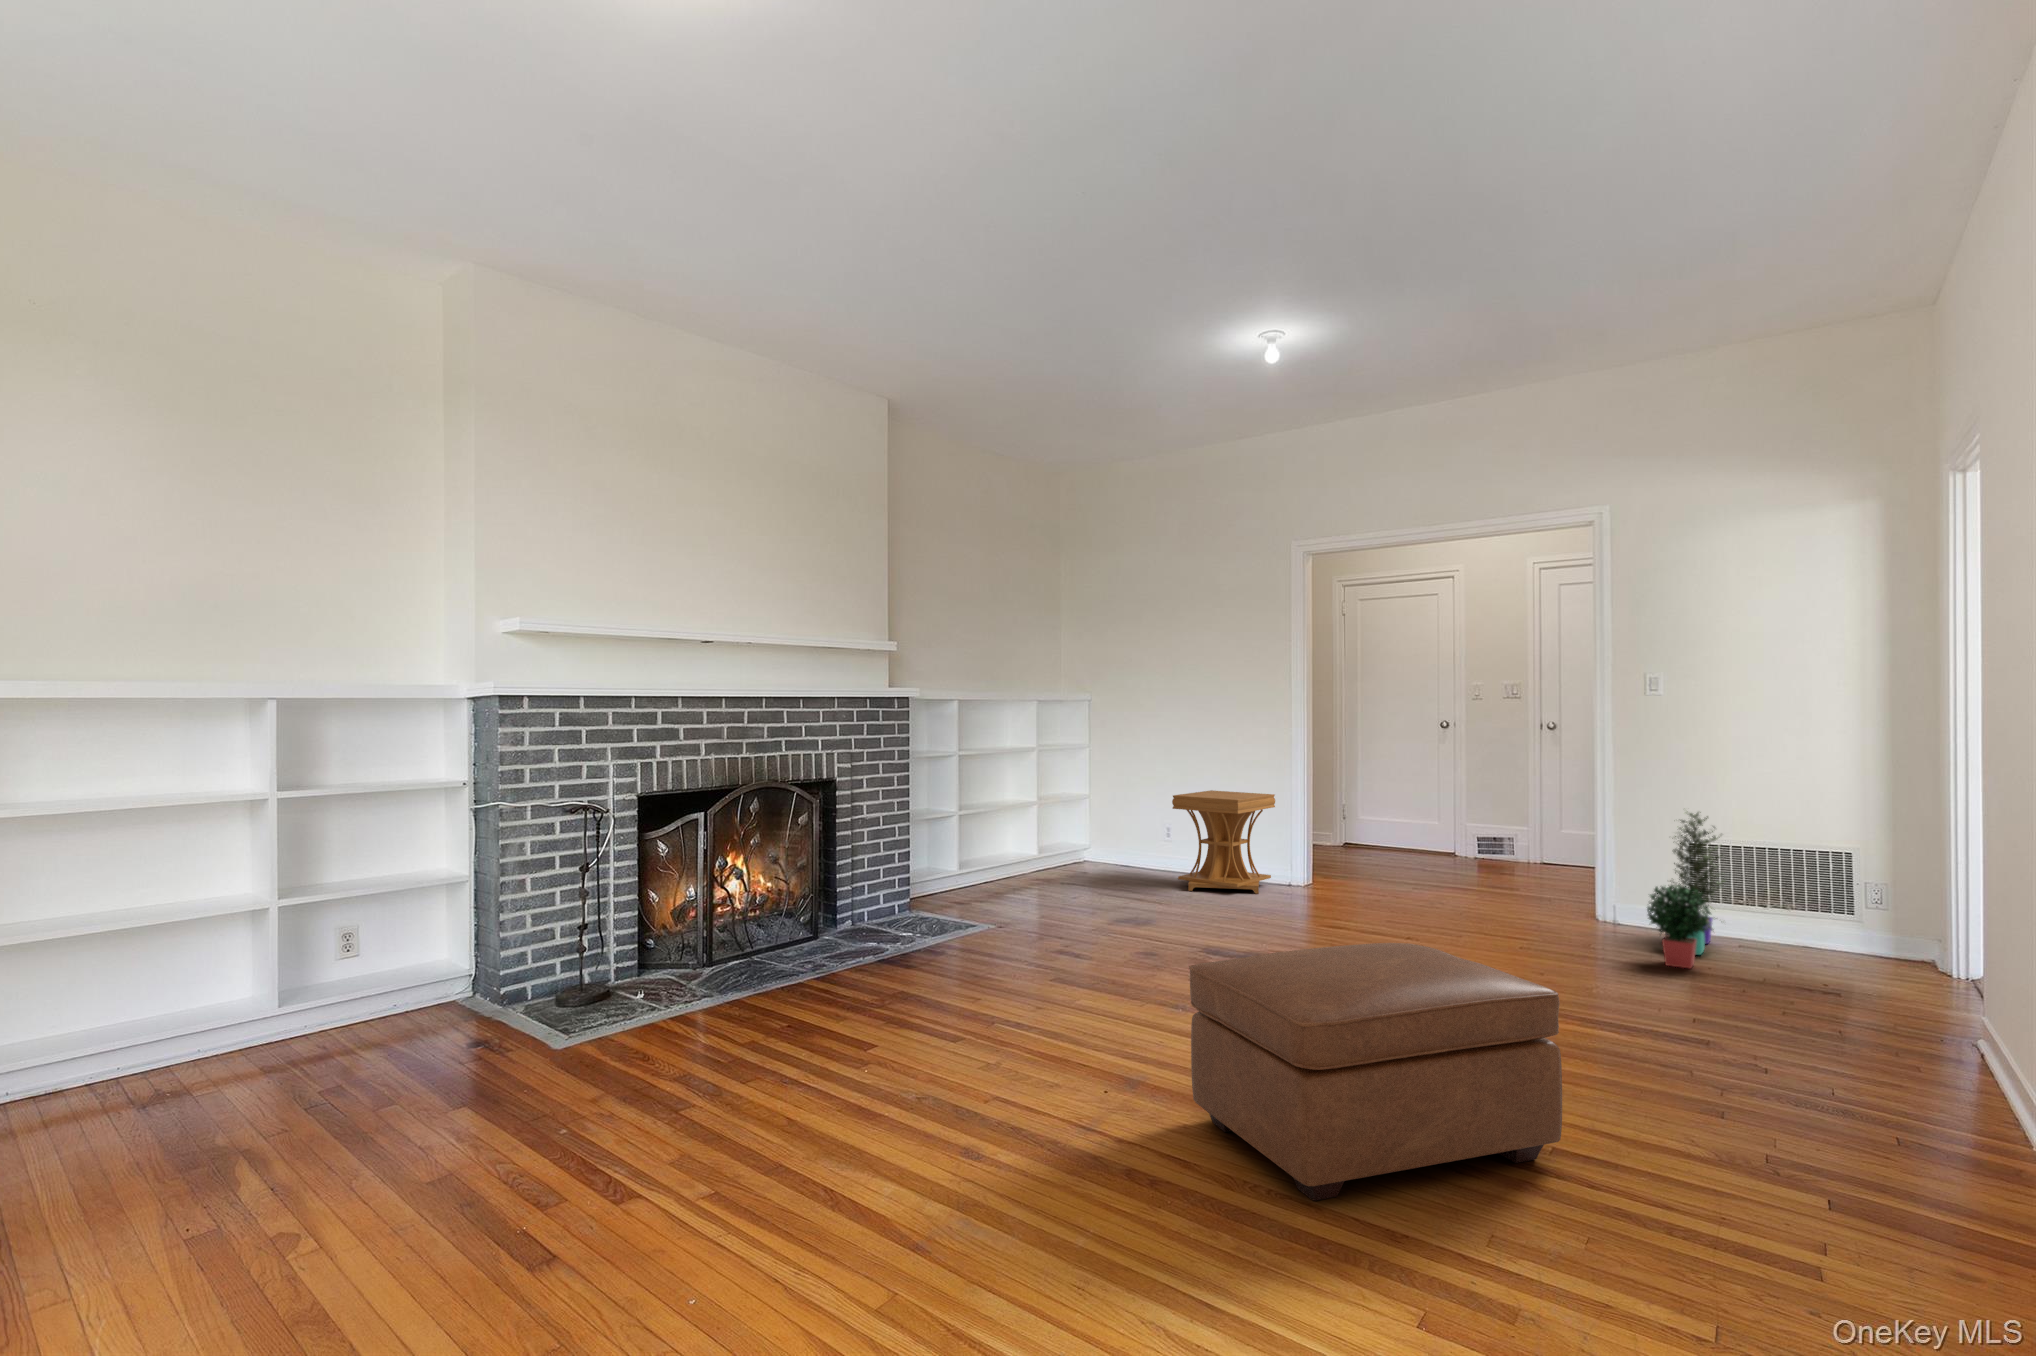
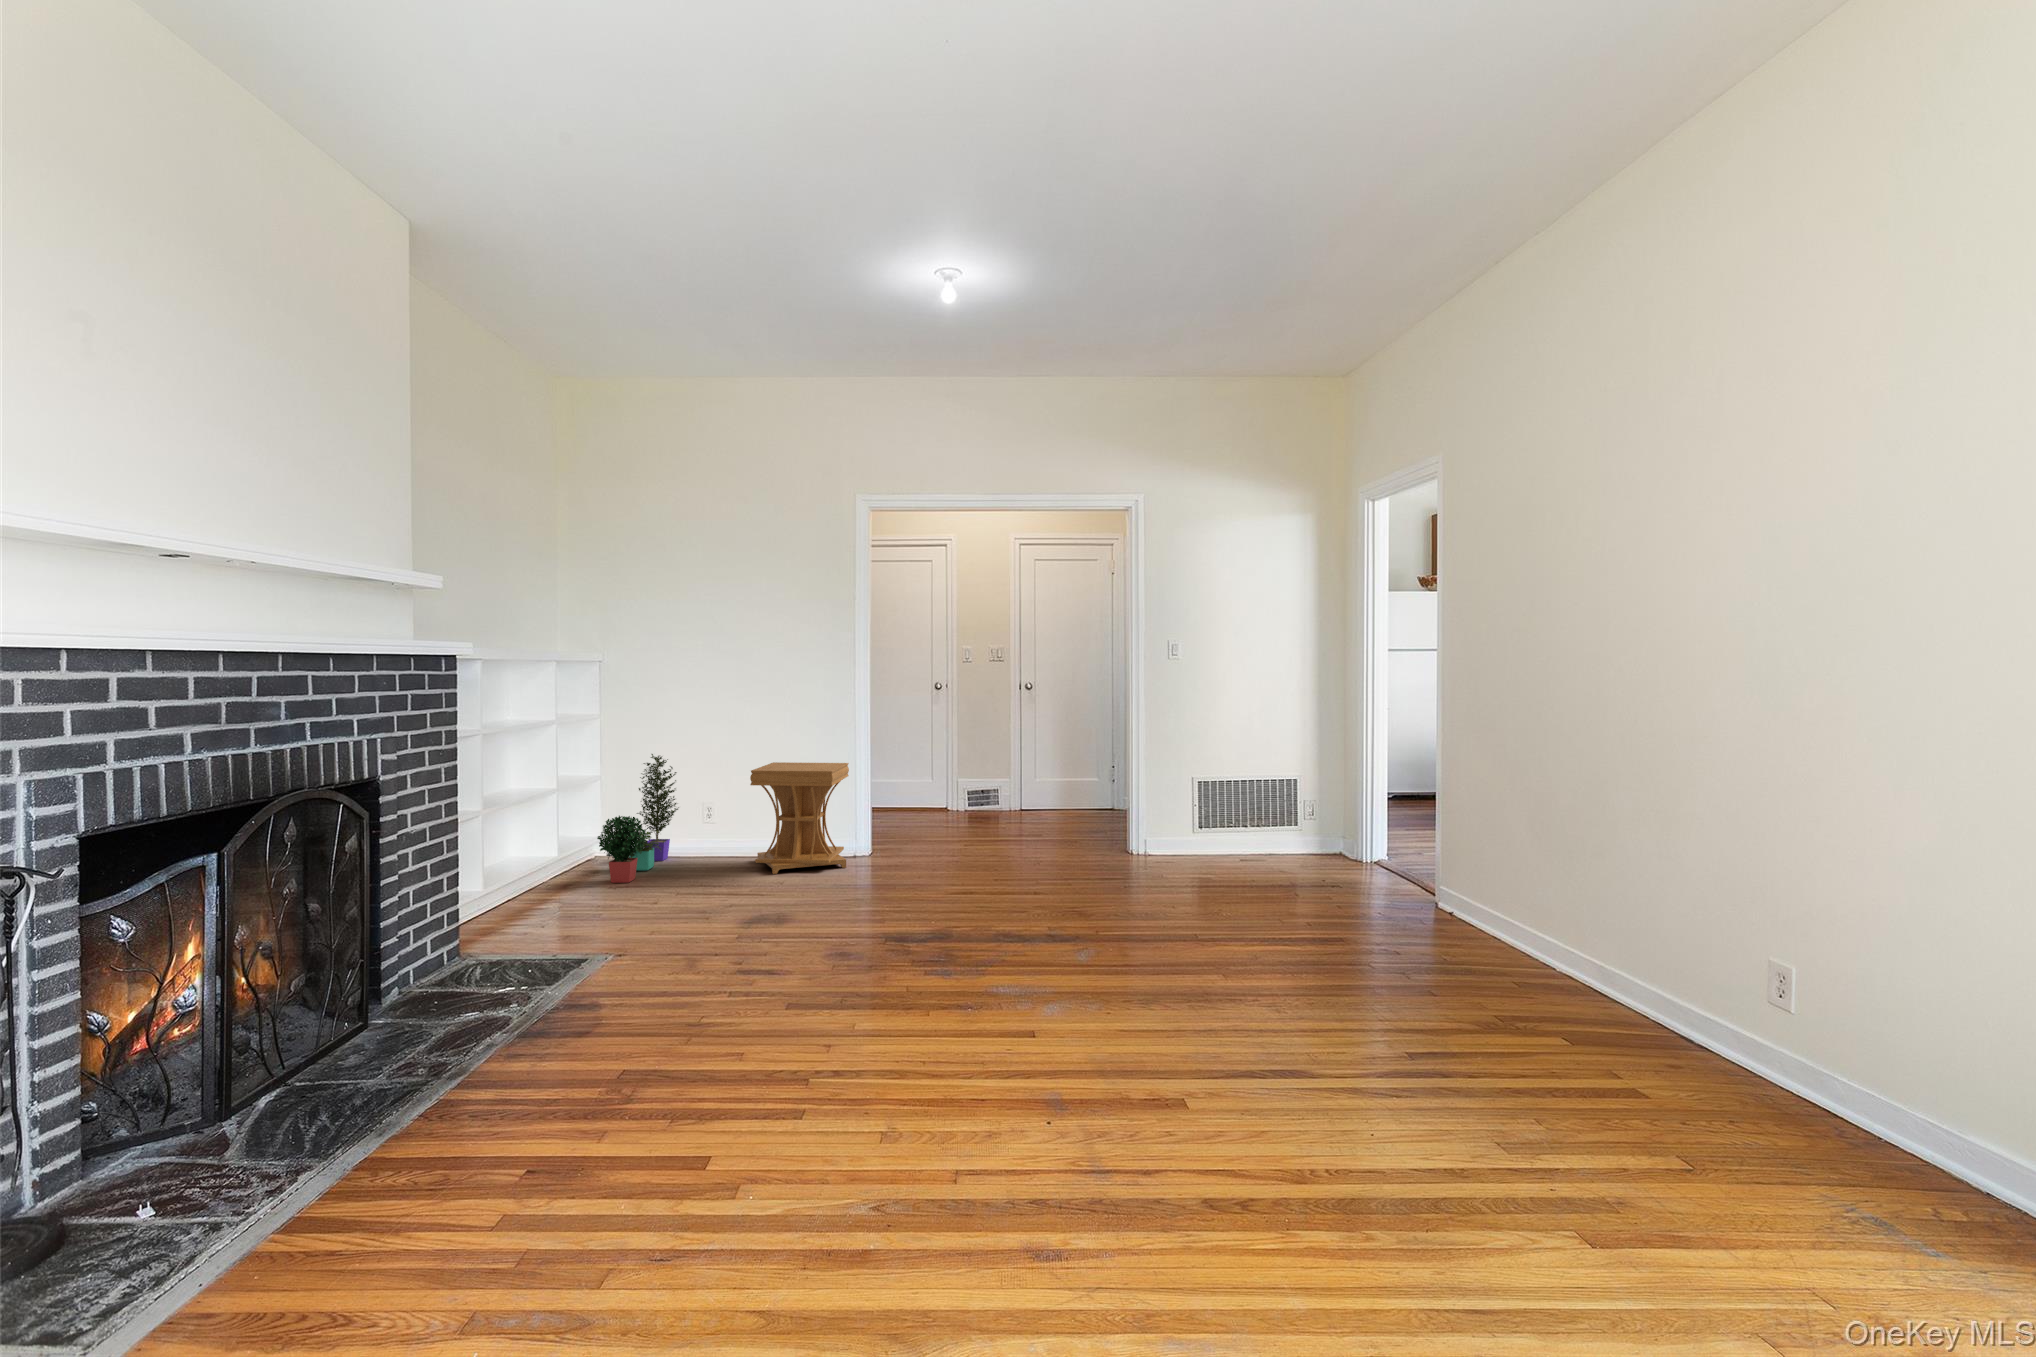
potted plant: present [1647,812,1725,969] -> present [597,754,679,883]
ottoman: present [1189,943,1562,1201] -> none [1185,900,1460,1177]

